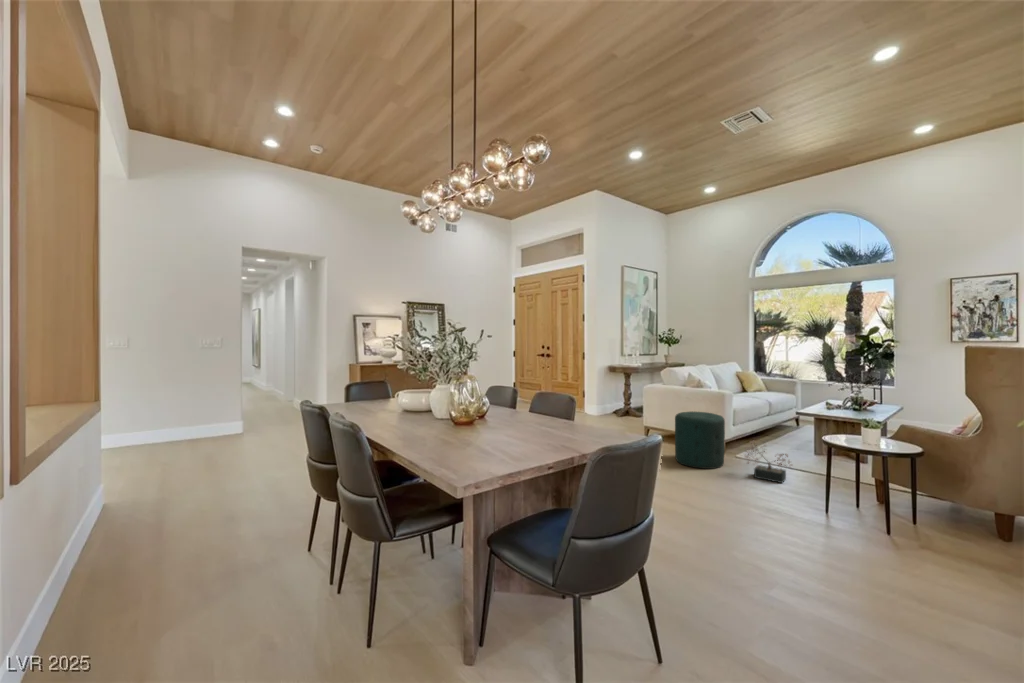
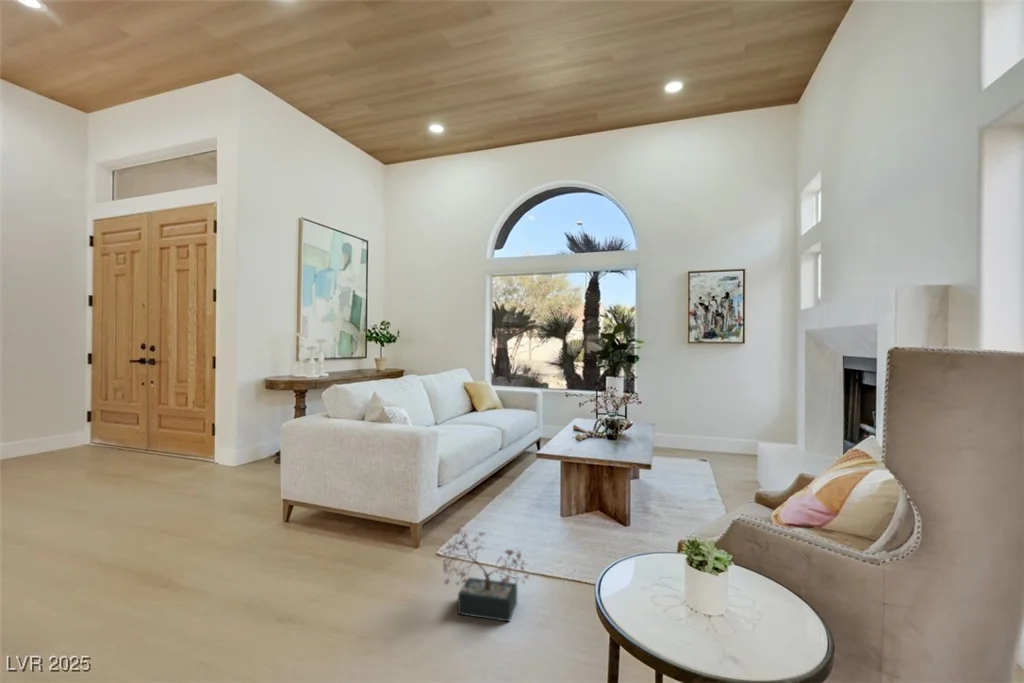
ottoman: present [675,411,725,469] -> none [307,467,413,605]

